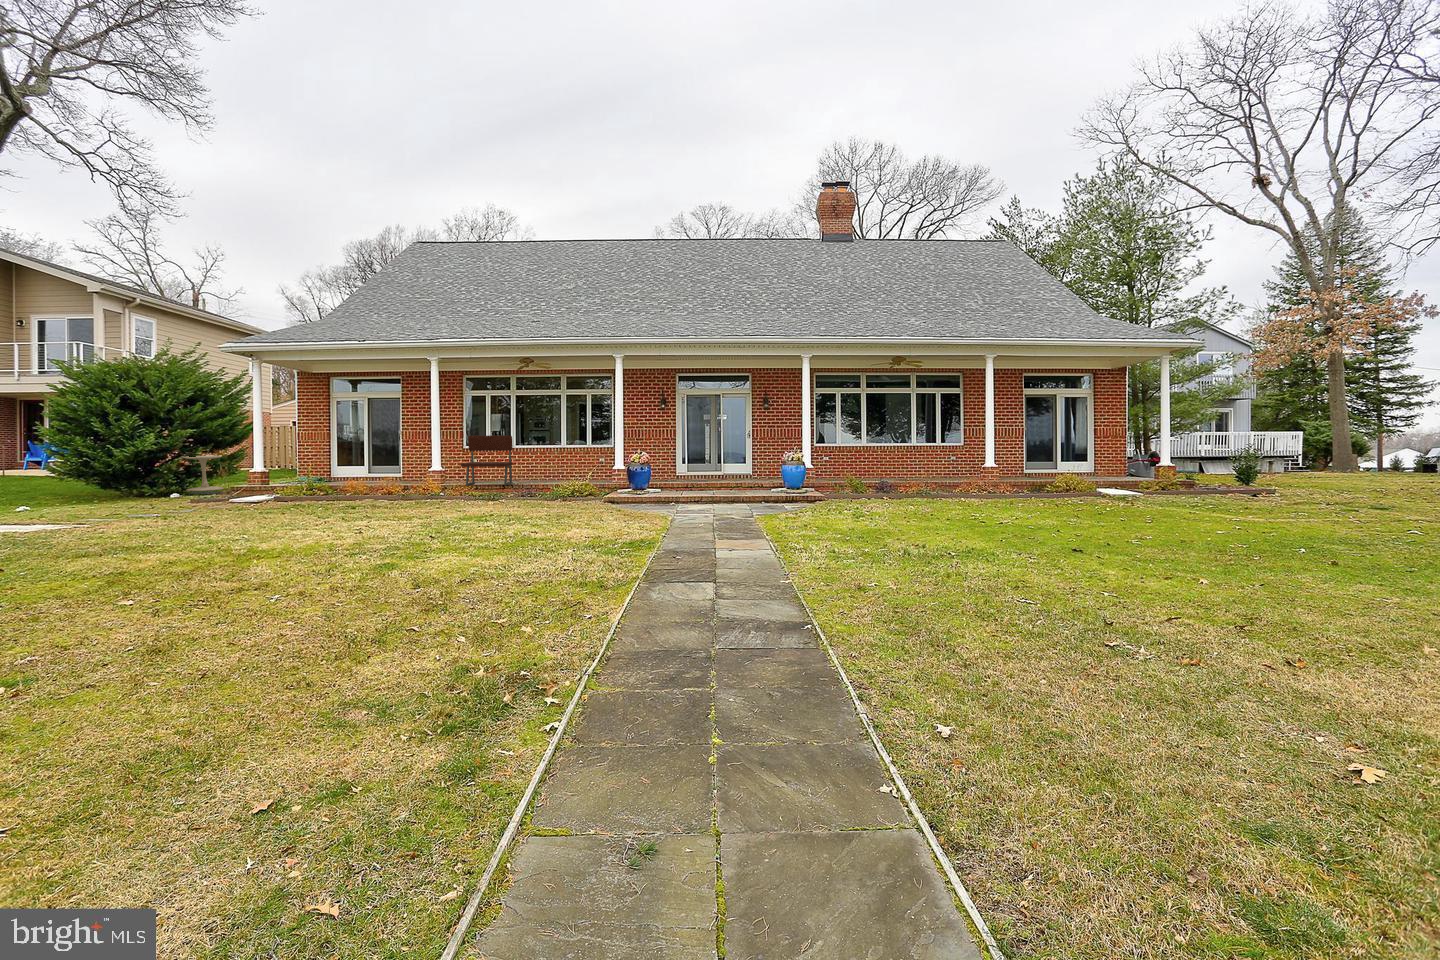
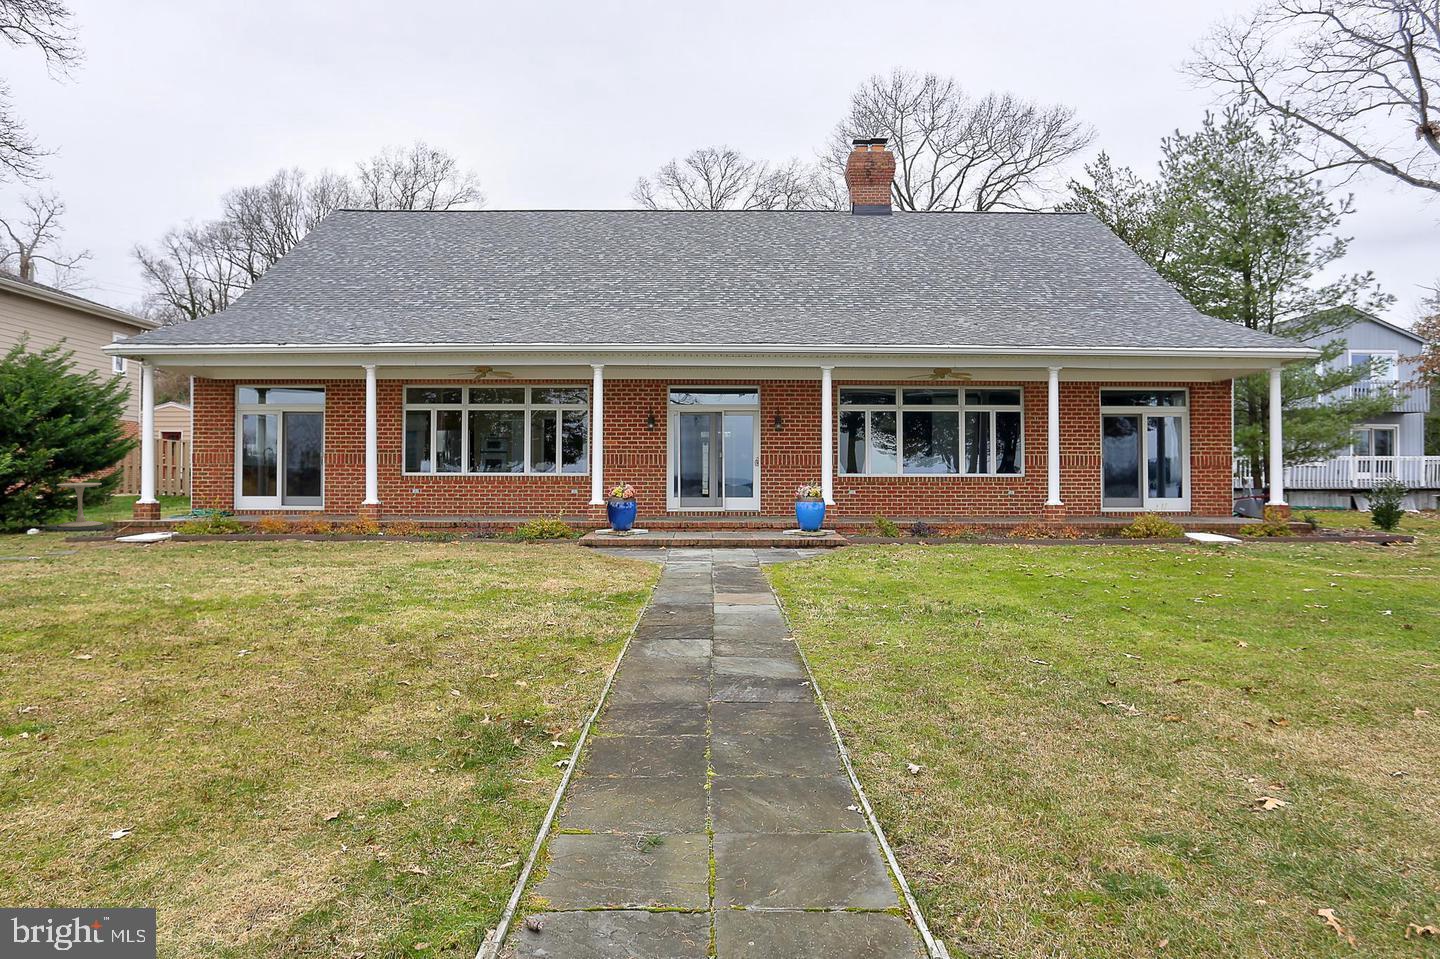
bench: present [461,436,513,486] -> none [397,460,461,523]

